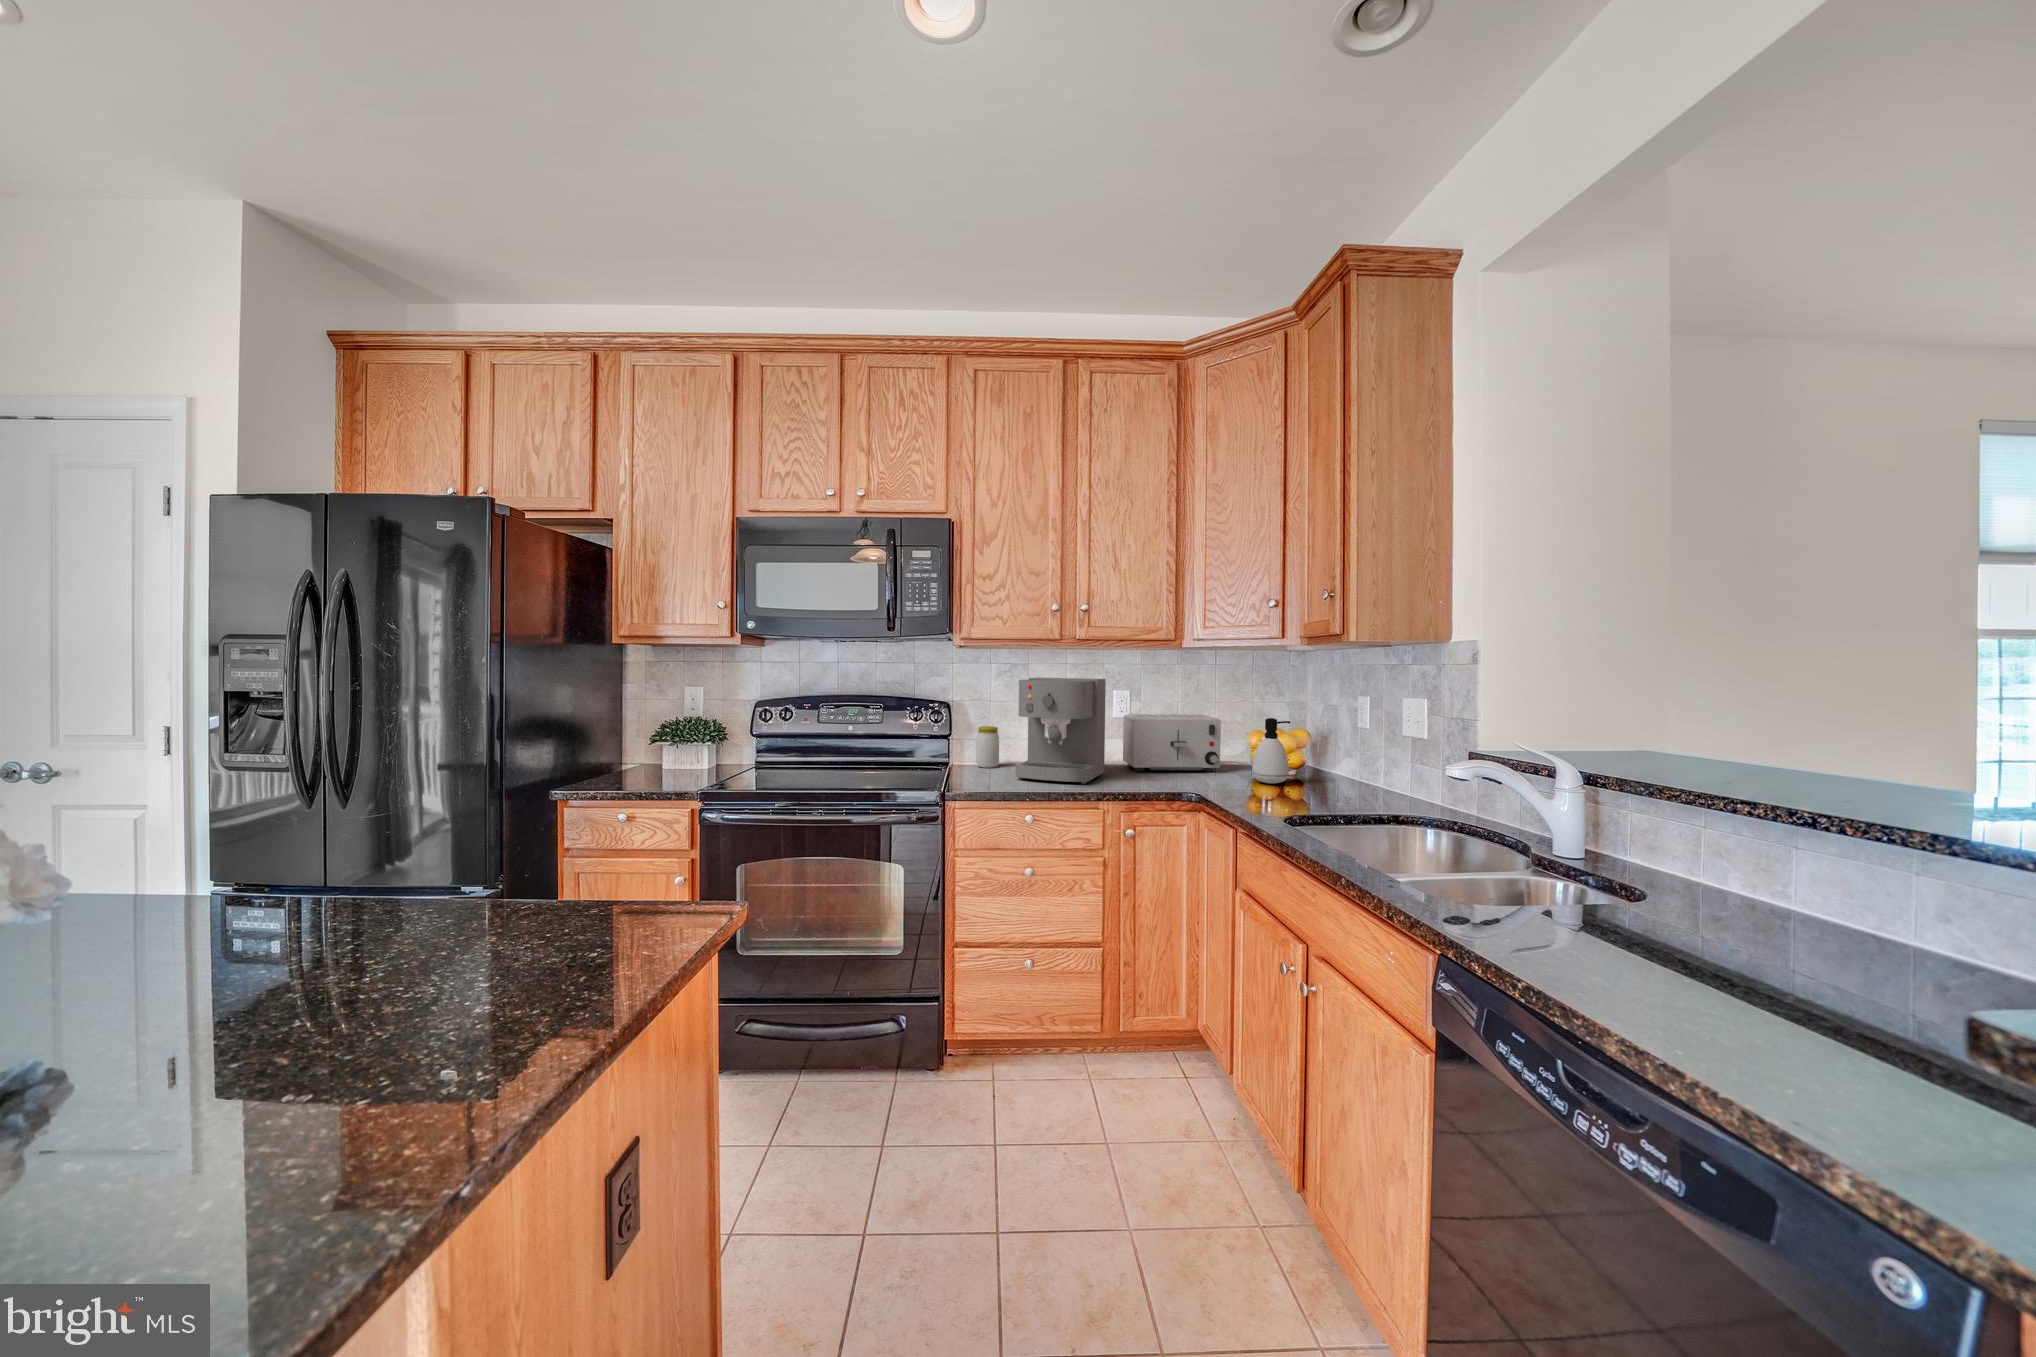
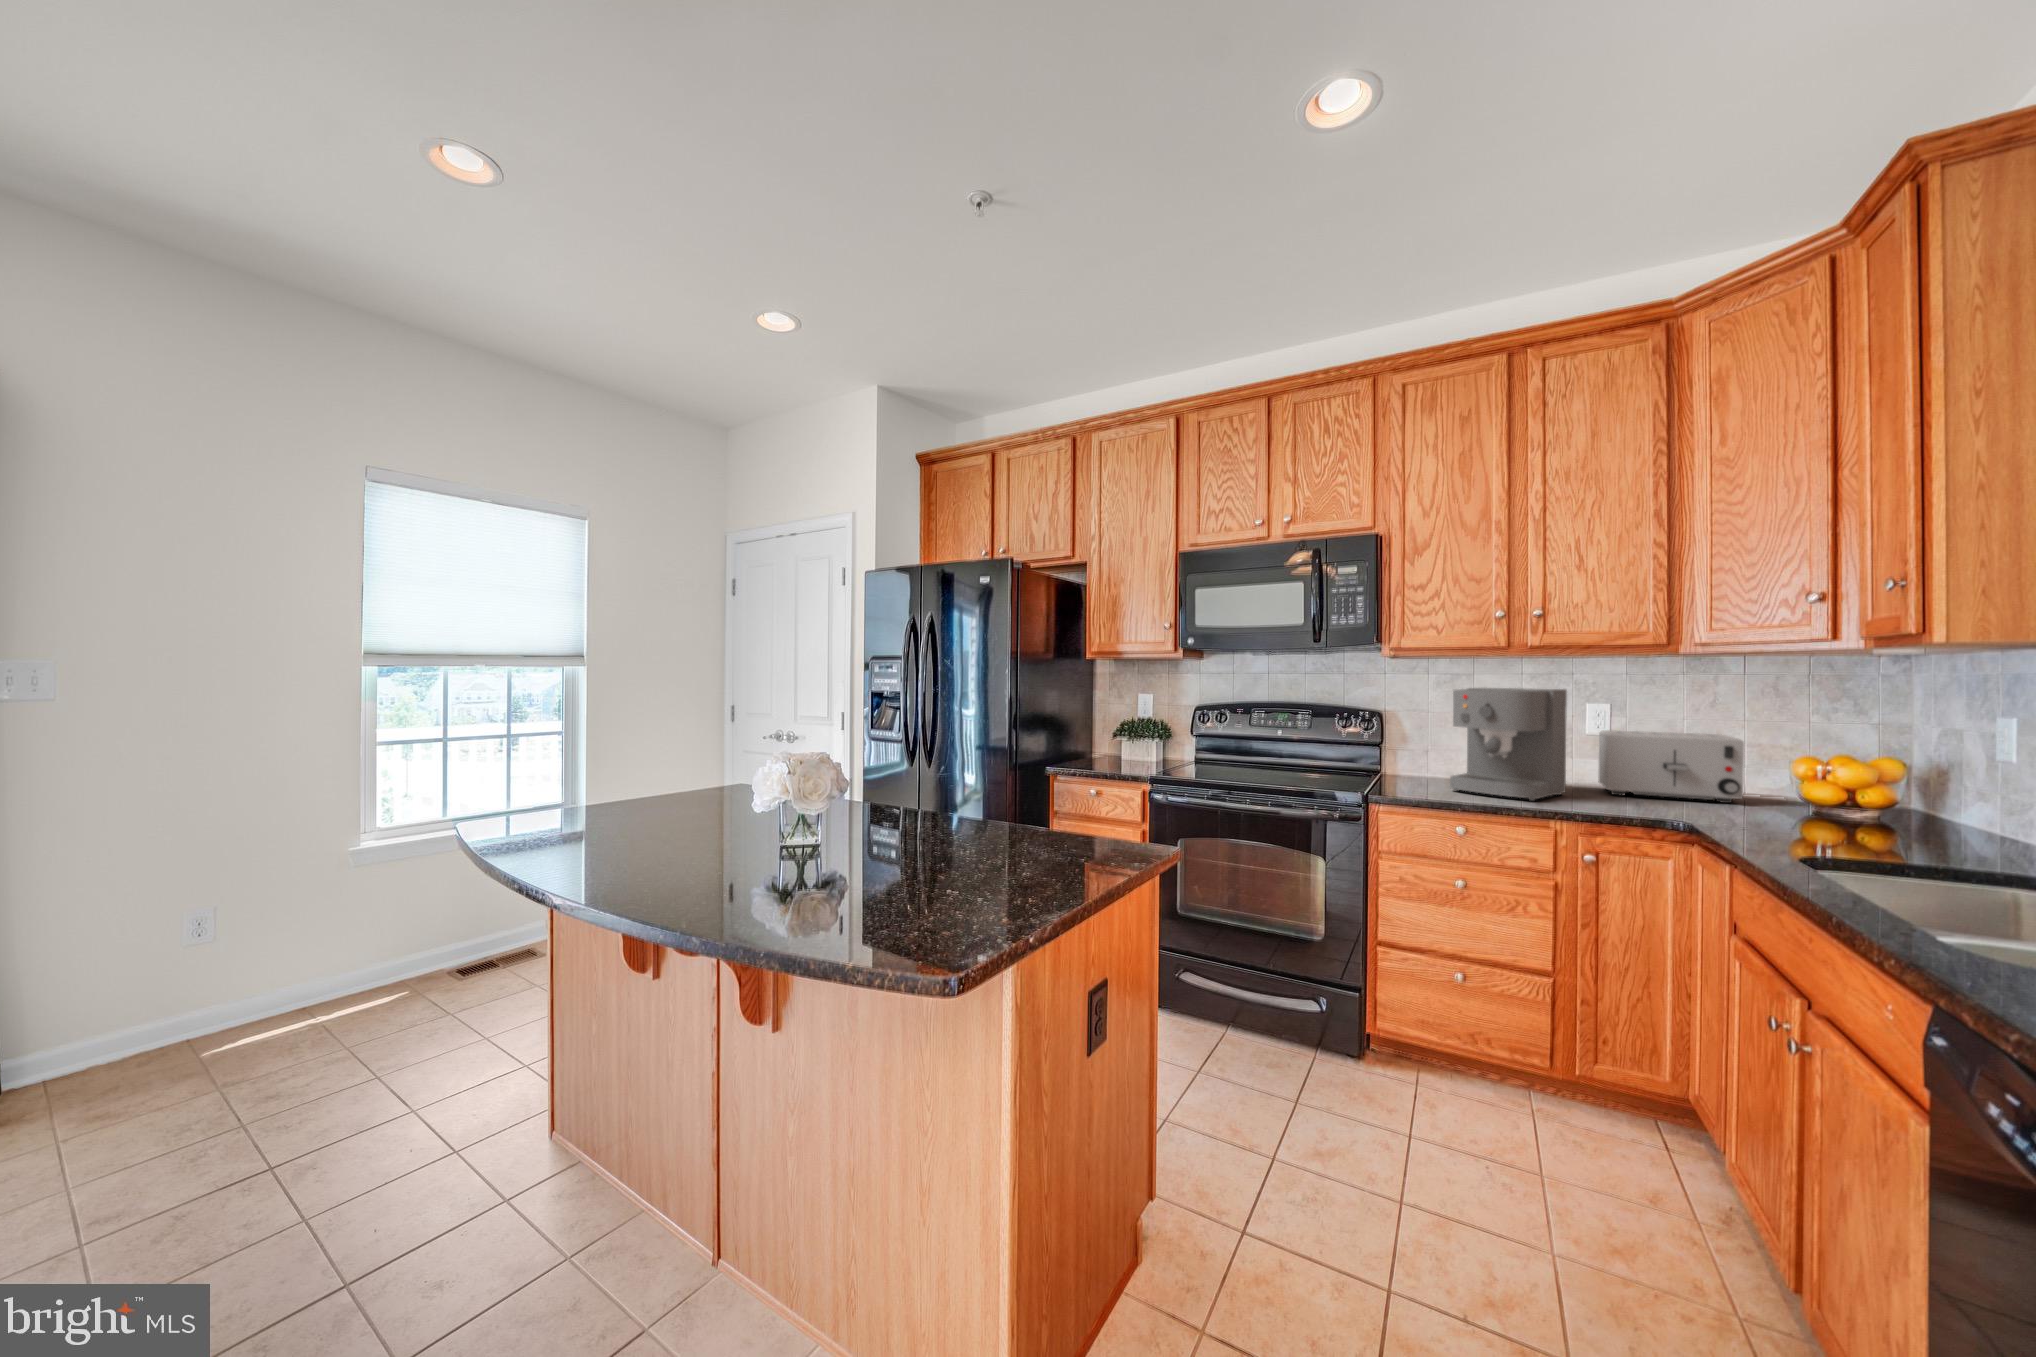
soap dispenser: present [1252,718,1290,784] -> none [1787,740,1854,822]
jar: present [976,726,999,768] -> none [1410,737,1436,779]

